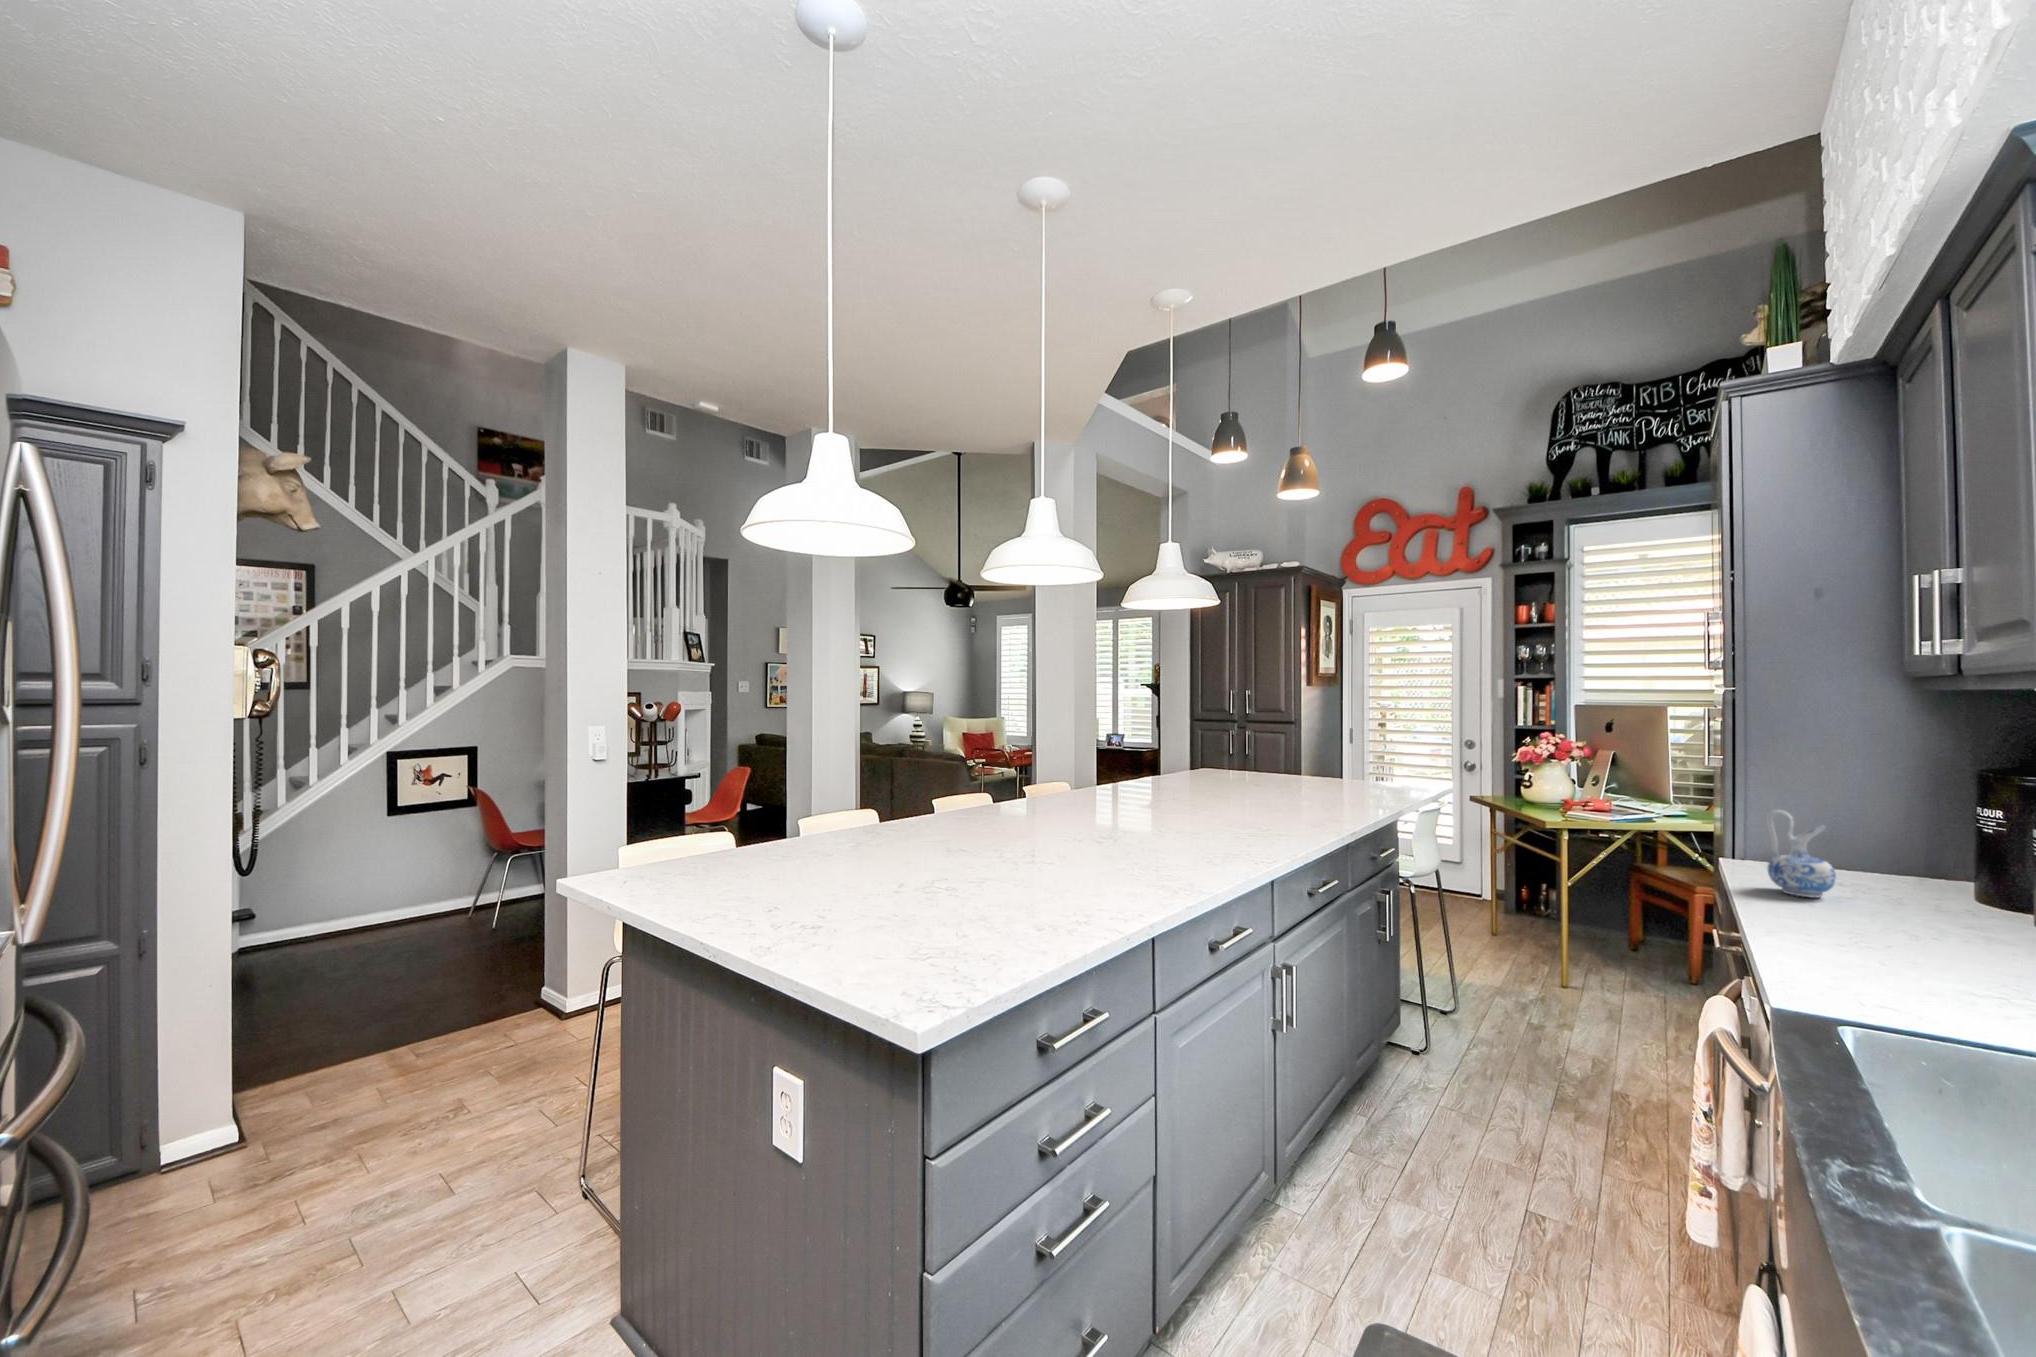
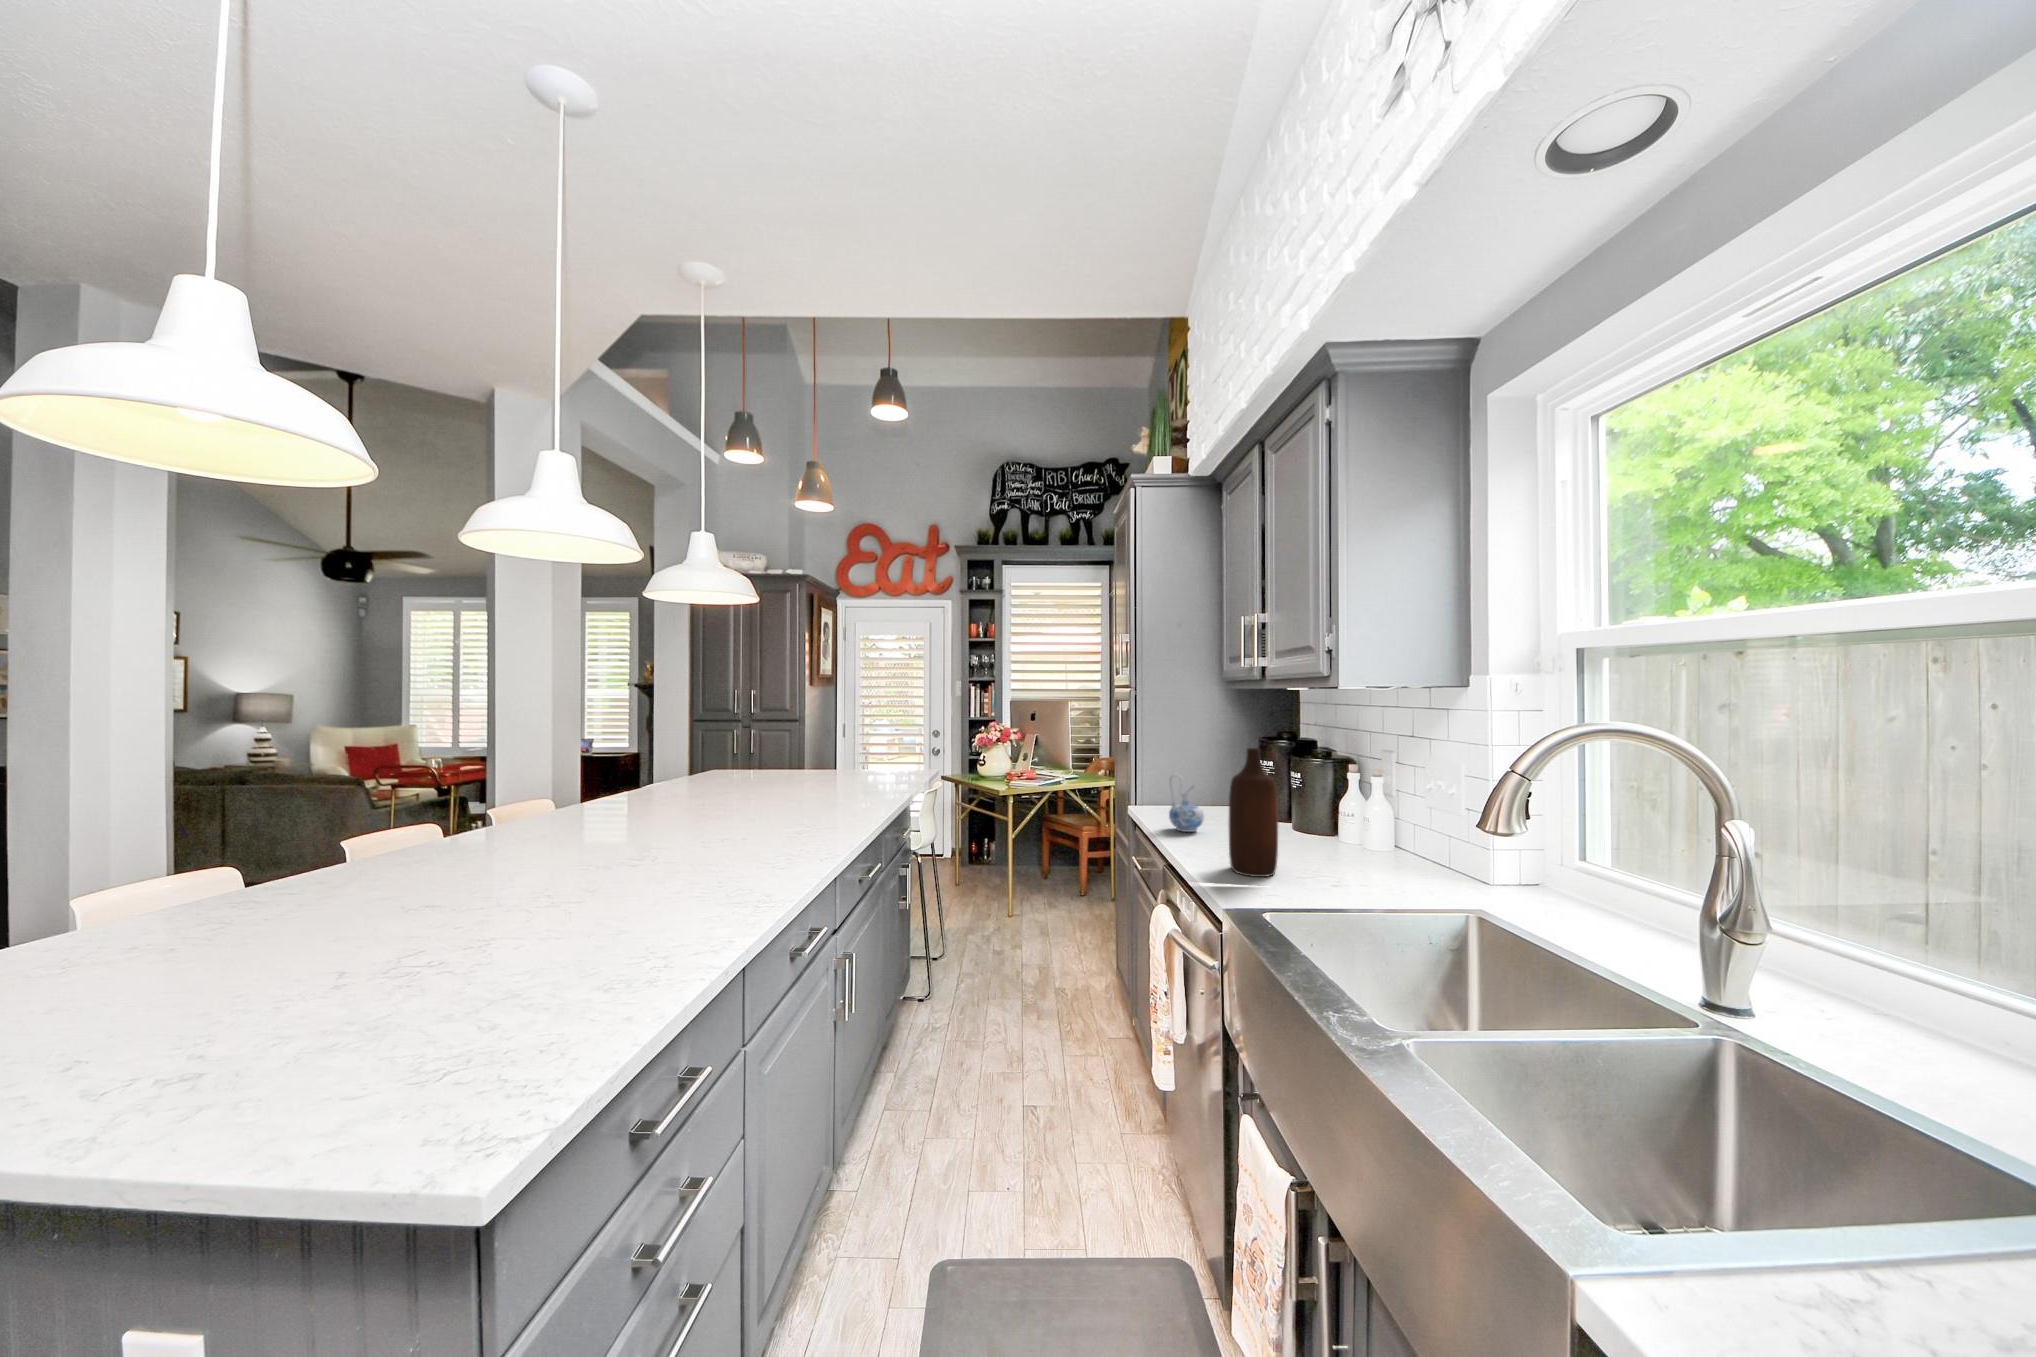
bottle: none [1846,776,1947,975] -> present [1229,748,1278,877]

